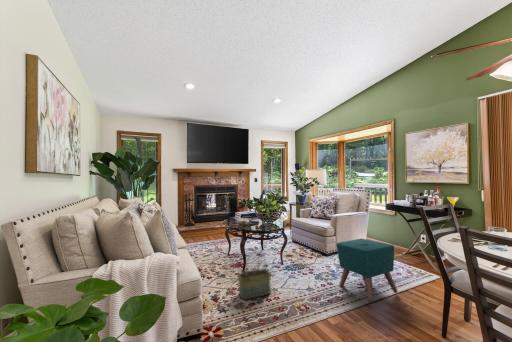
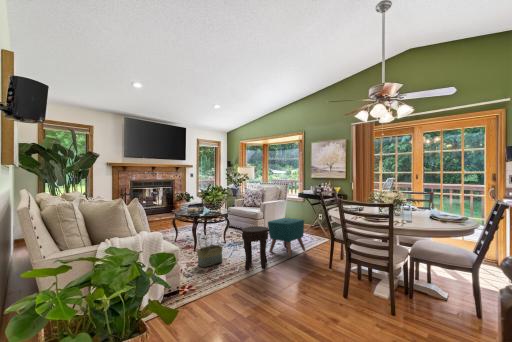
side table: none [294,250,333,319] -> present [242,226,268,269]

